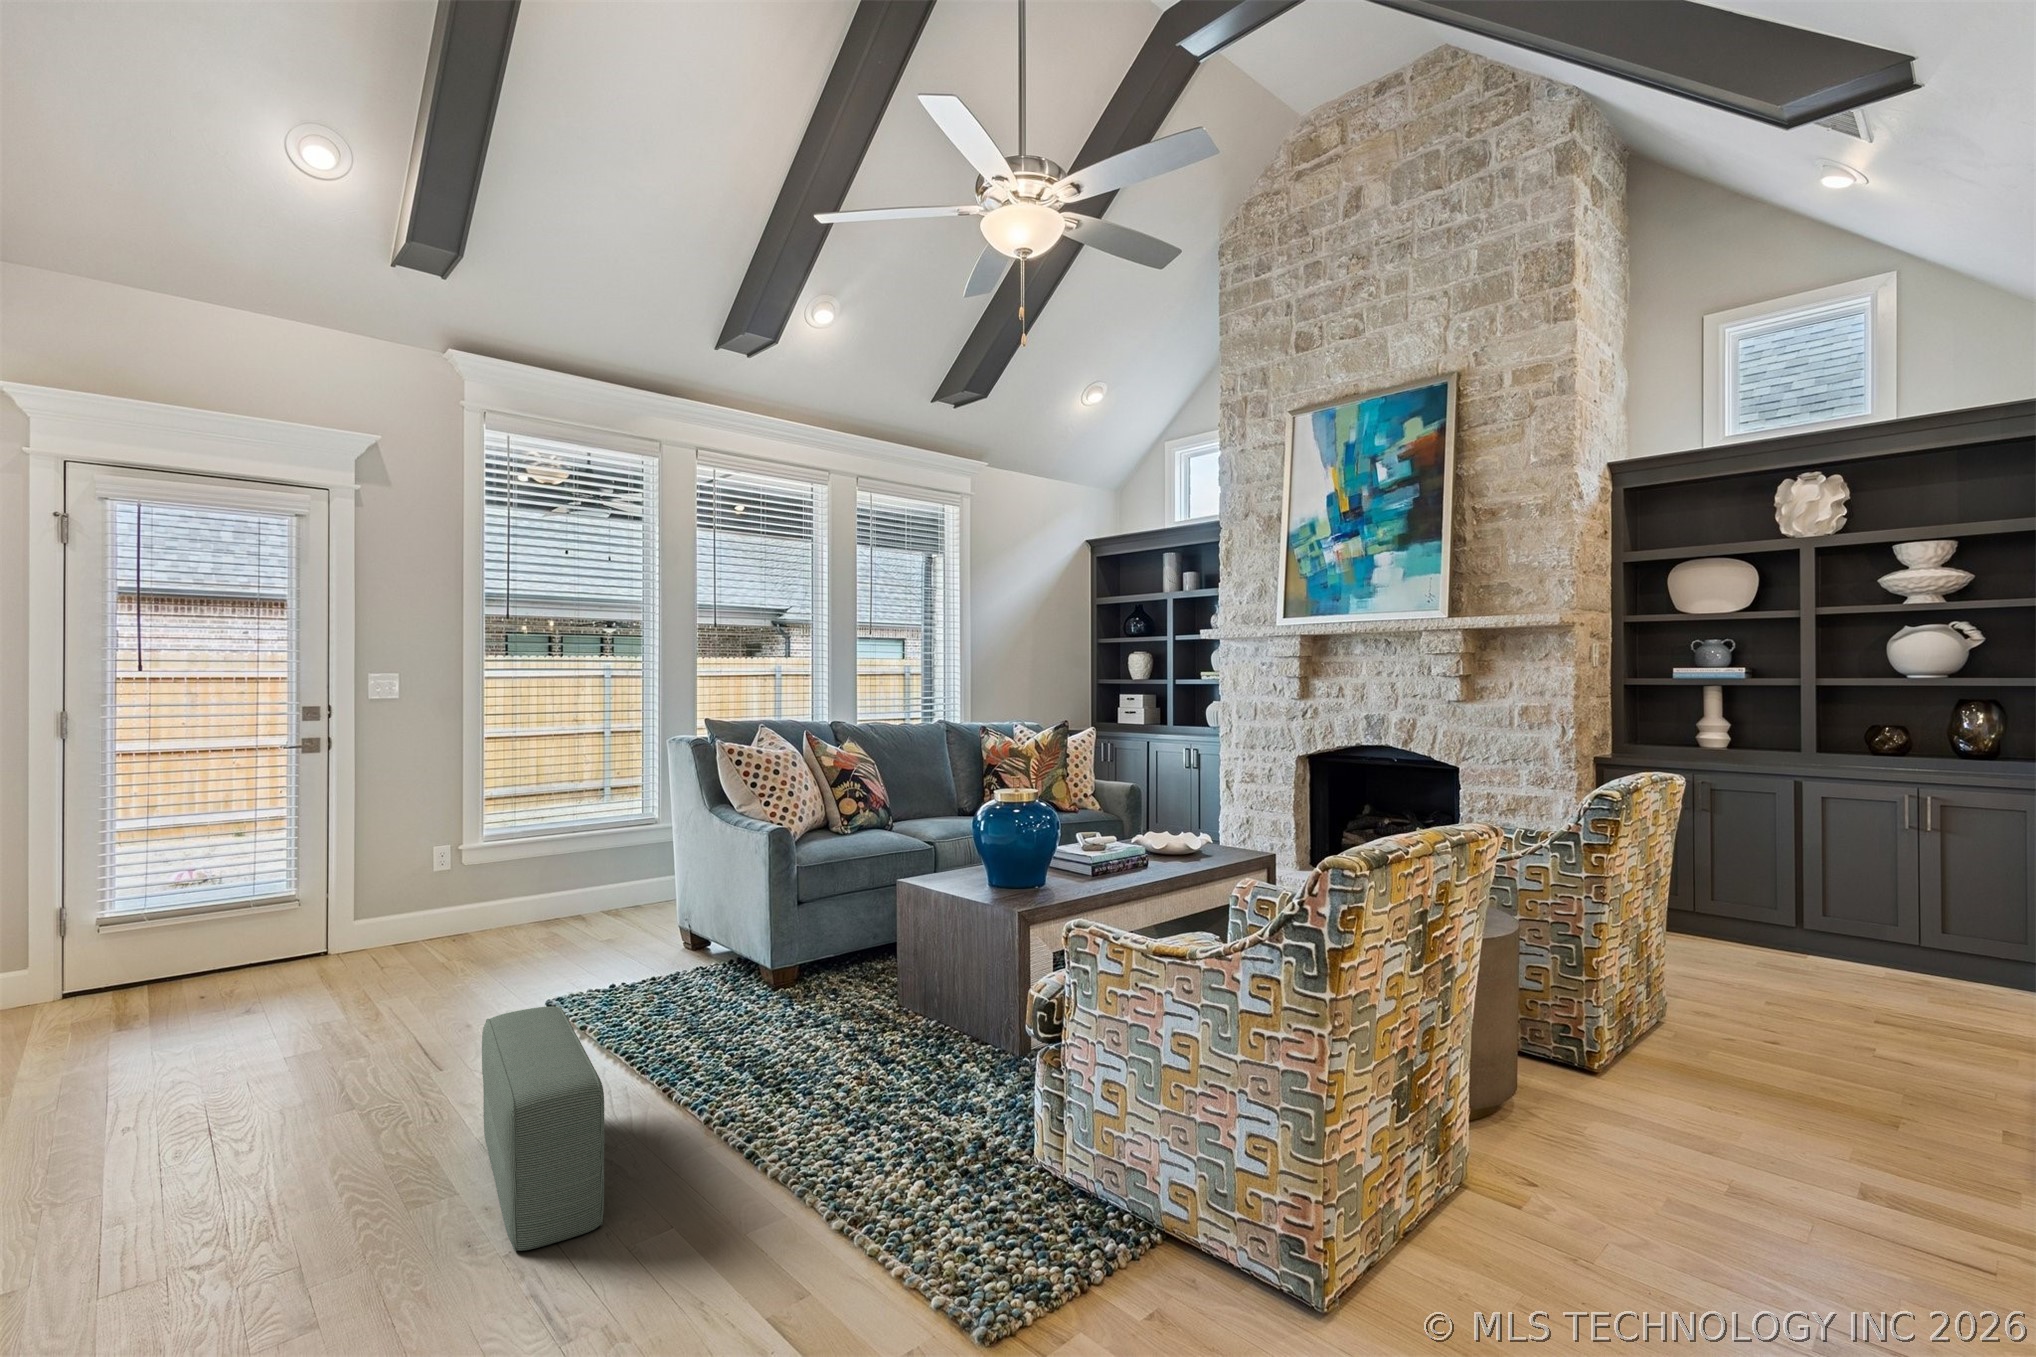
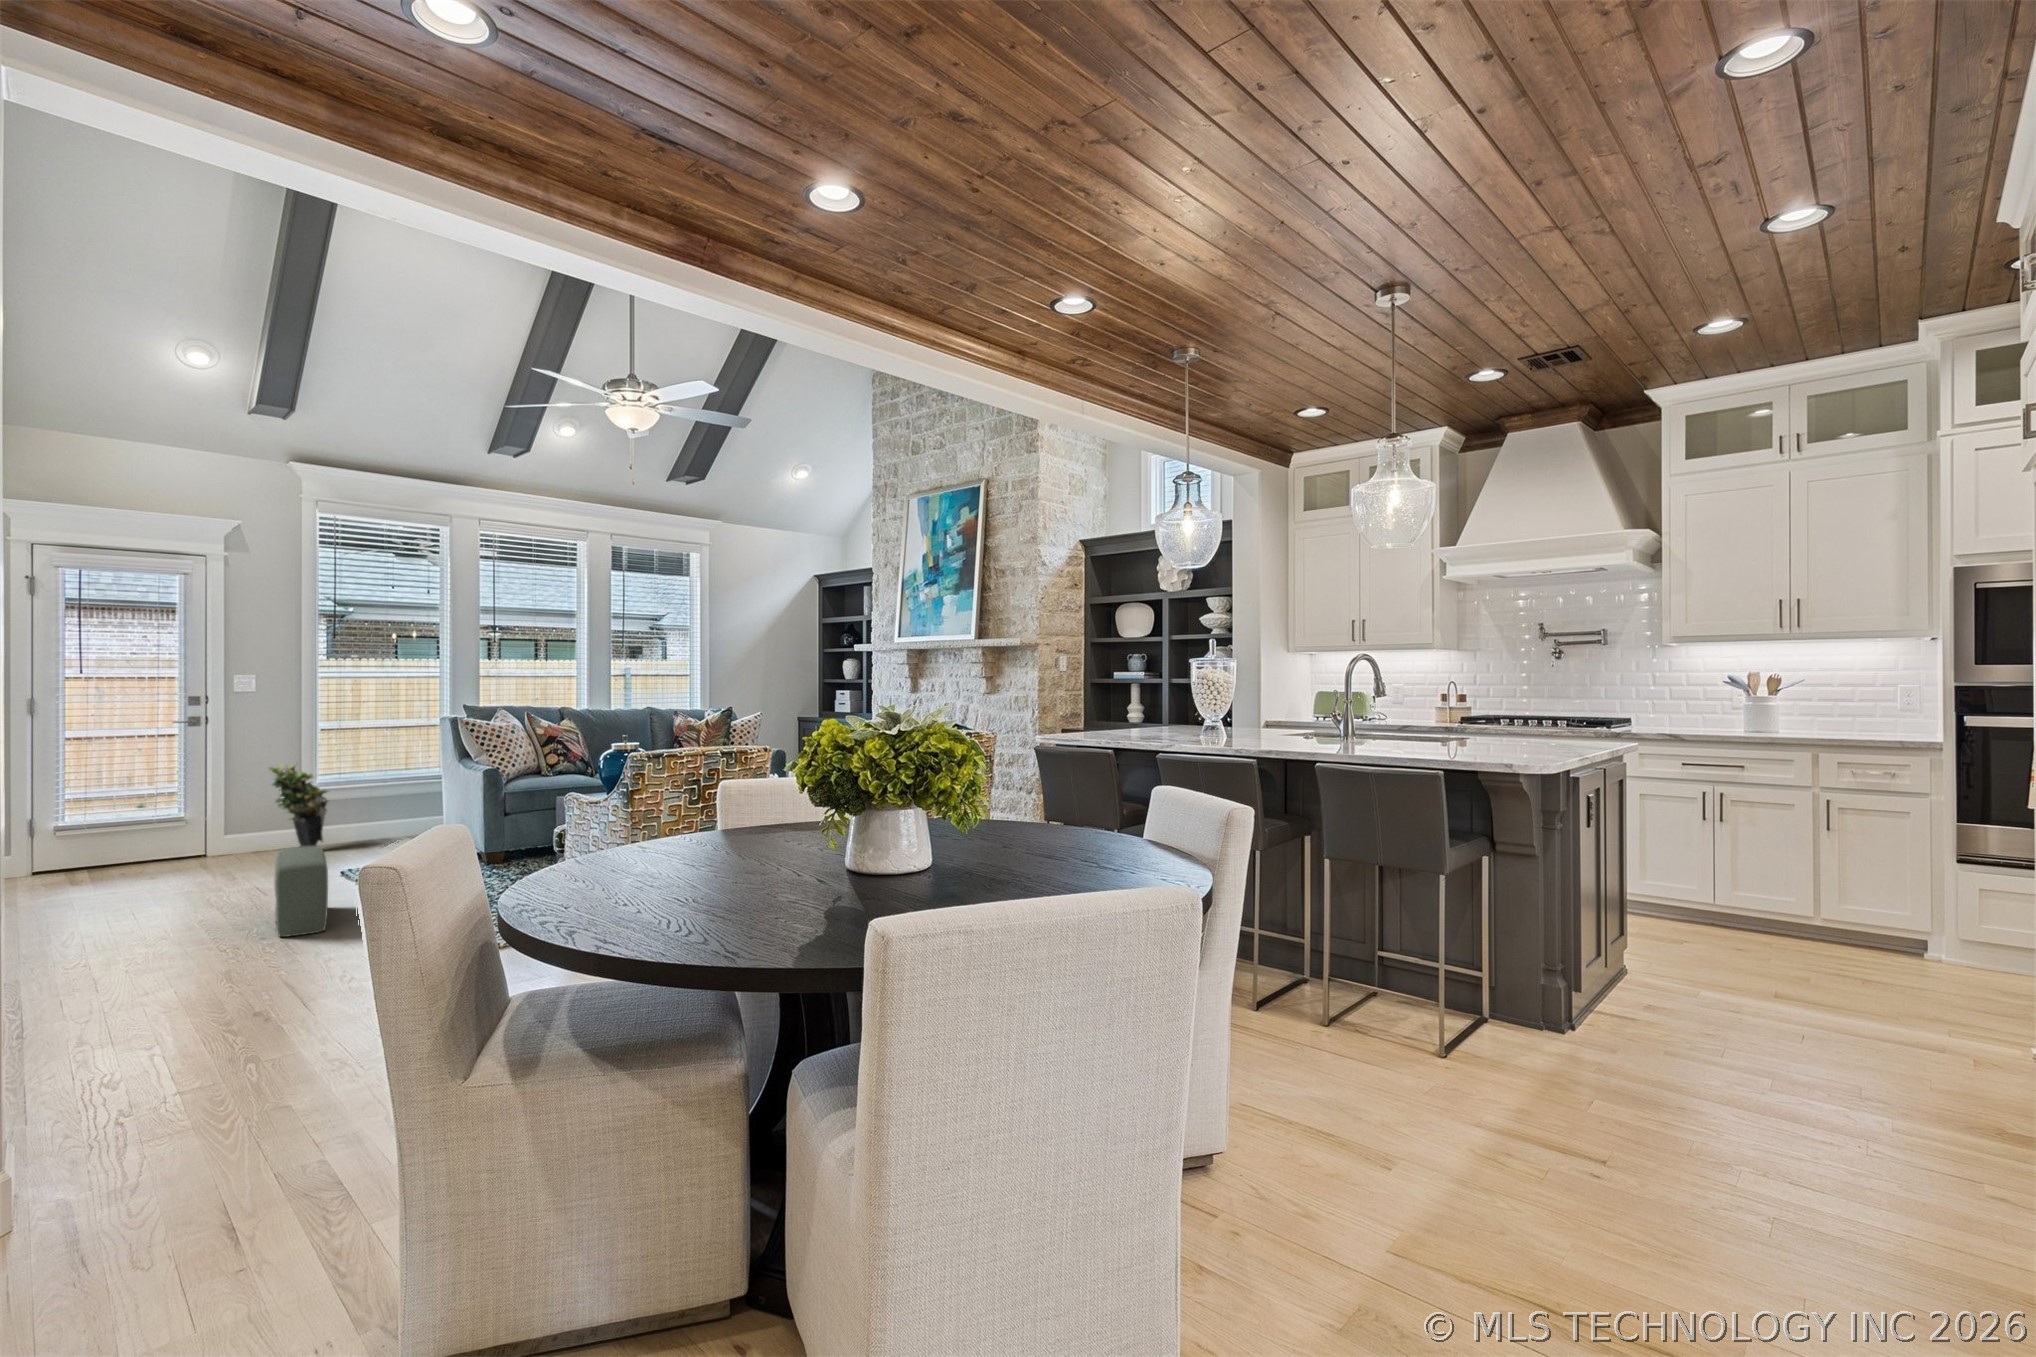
potted plant: none [419,807,510,945] -> present [268,765,328,847]

